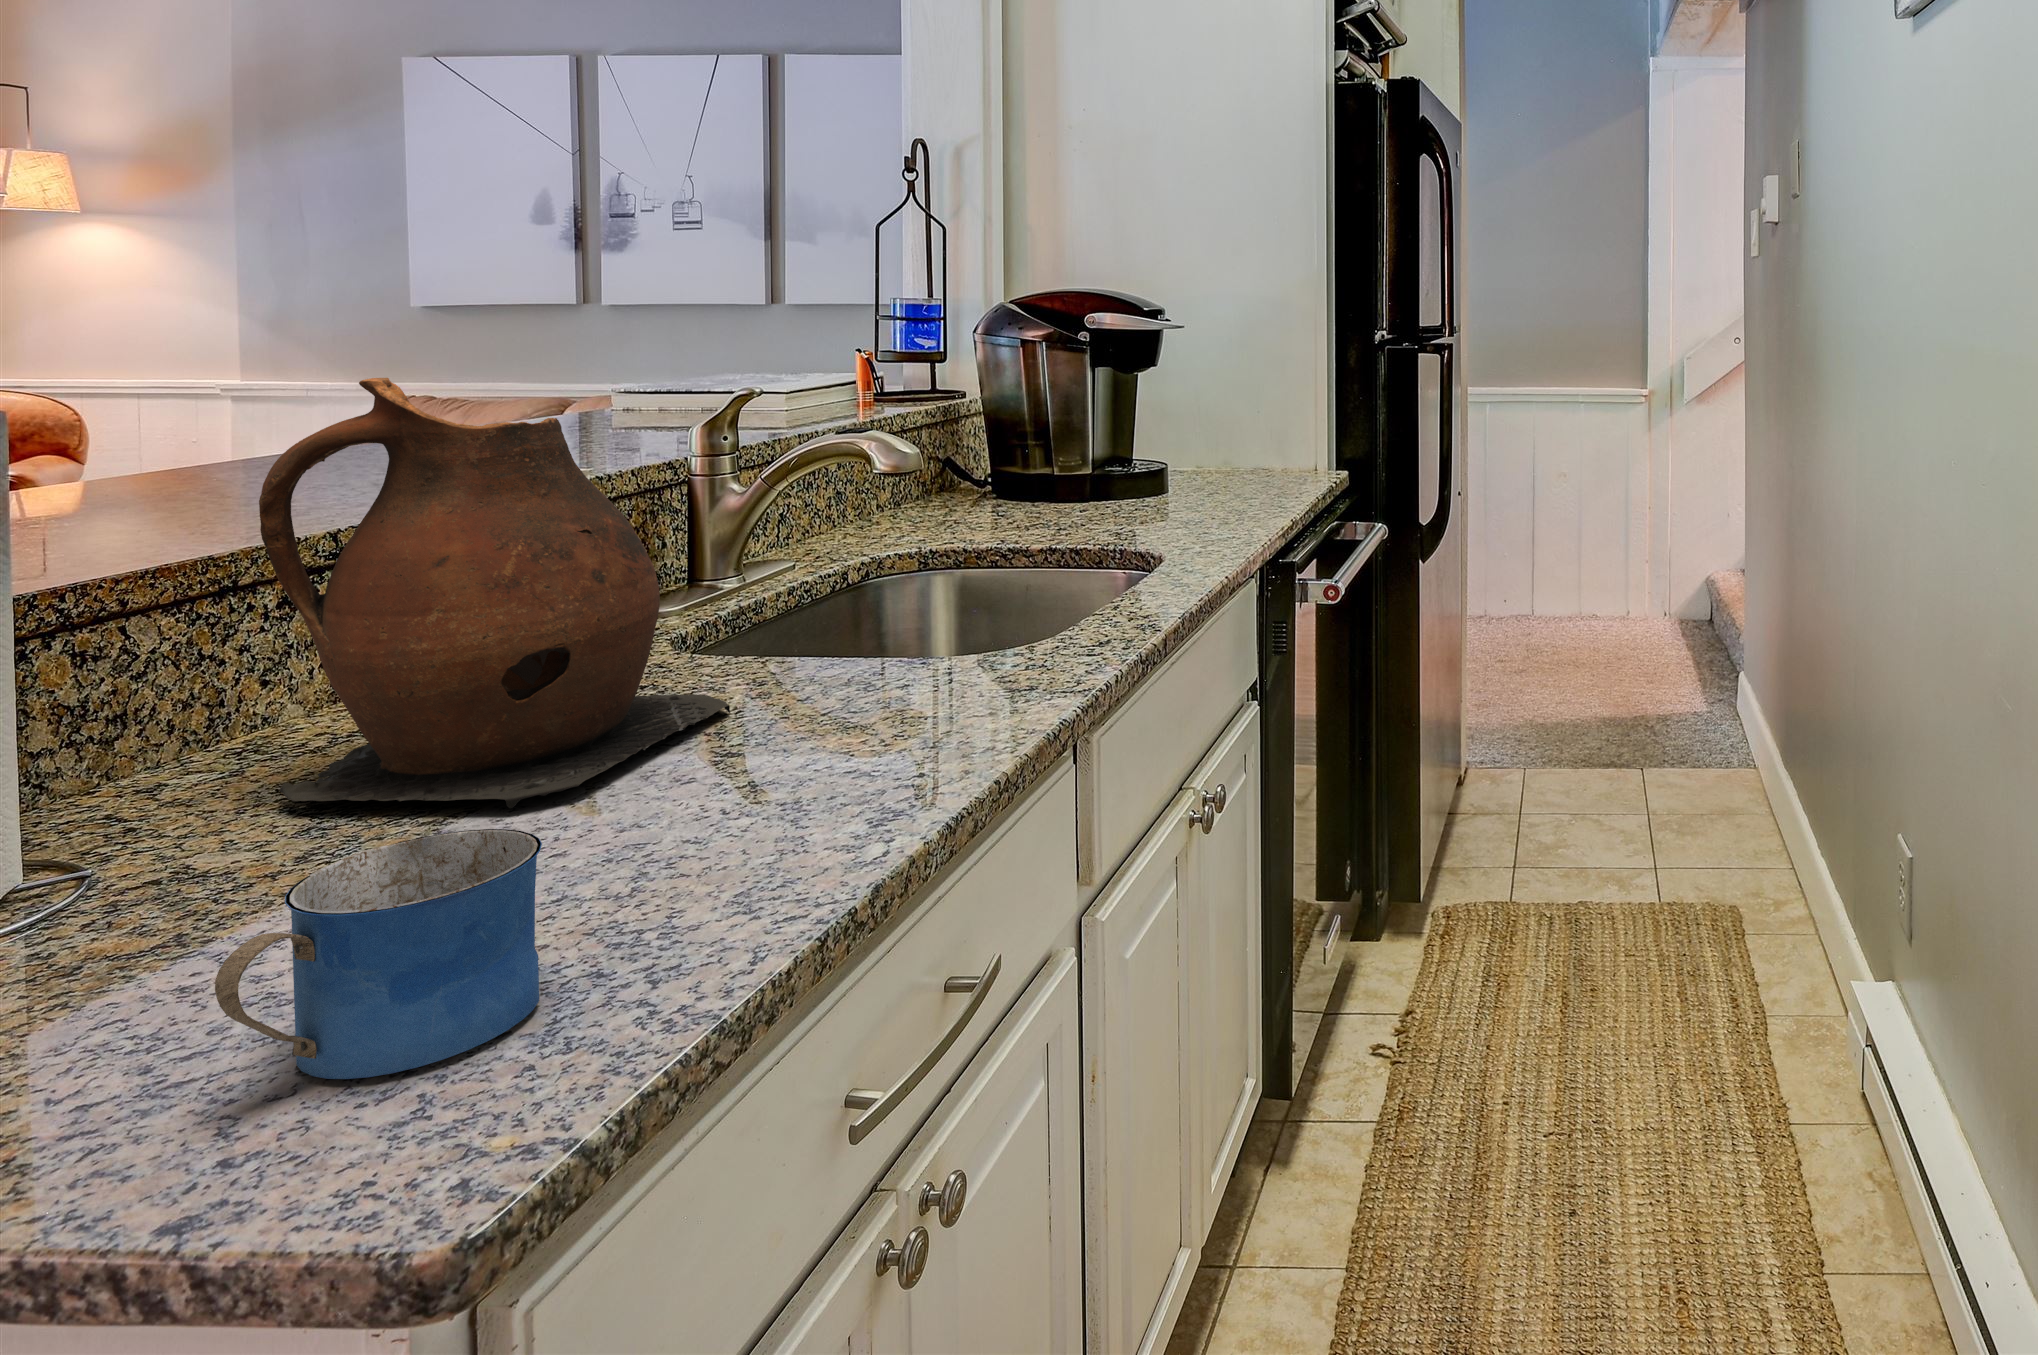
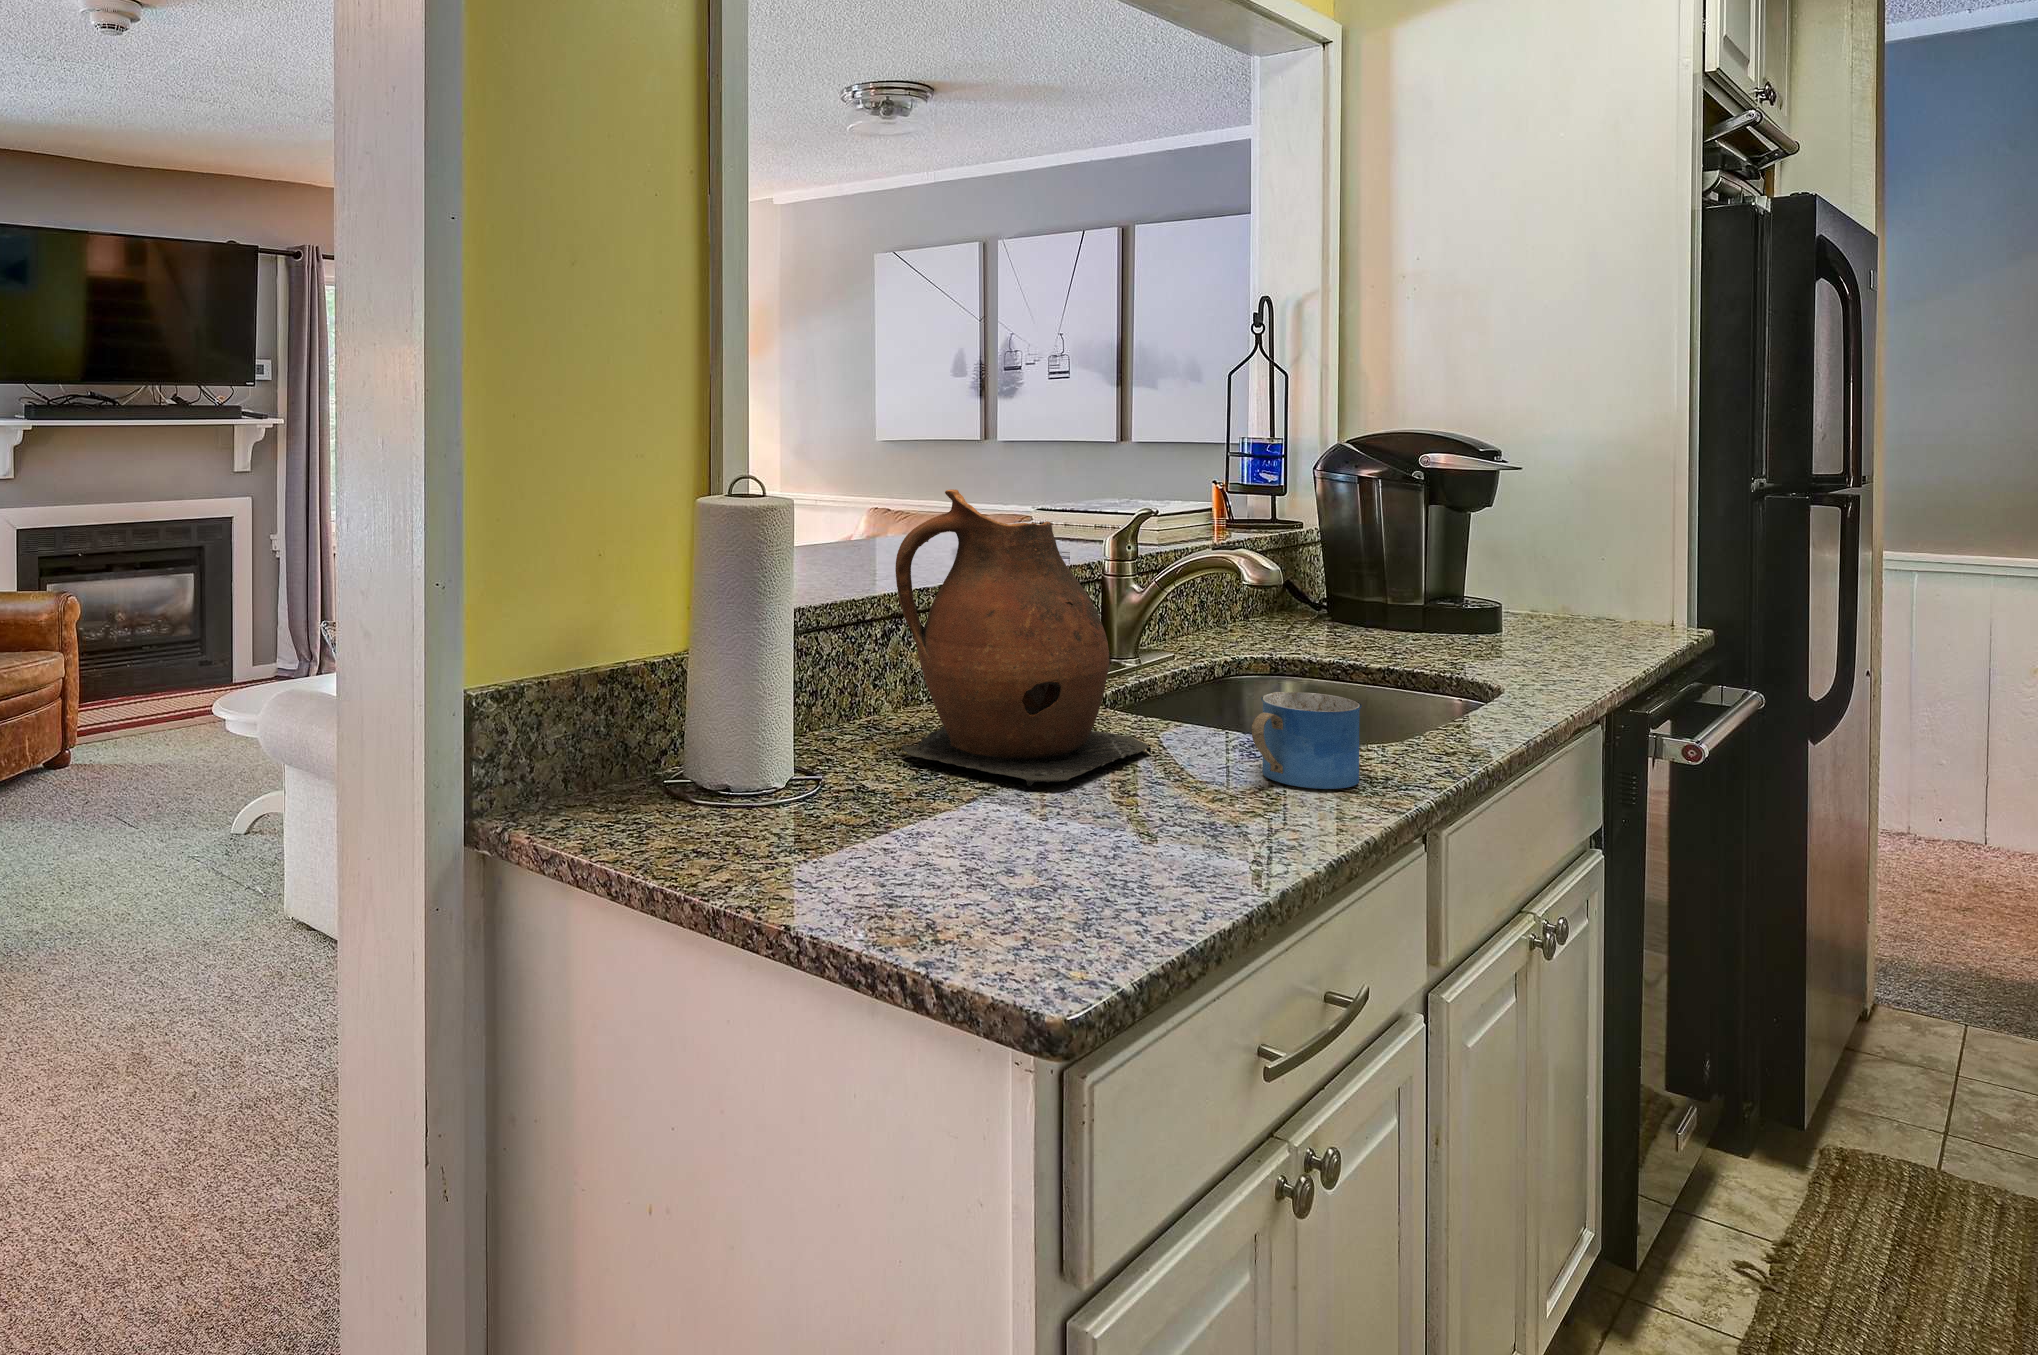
mug: present [215,829,542,1079] -> present [1251,692,1362,789]

